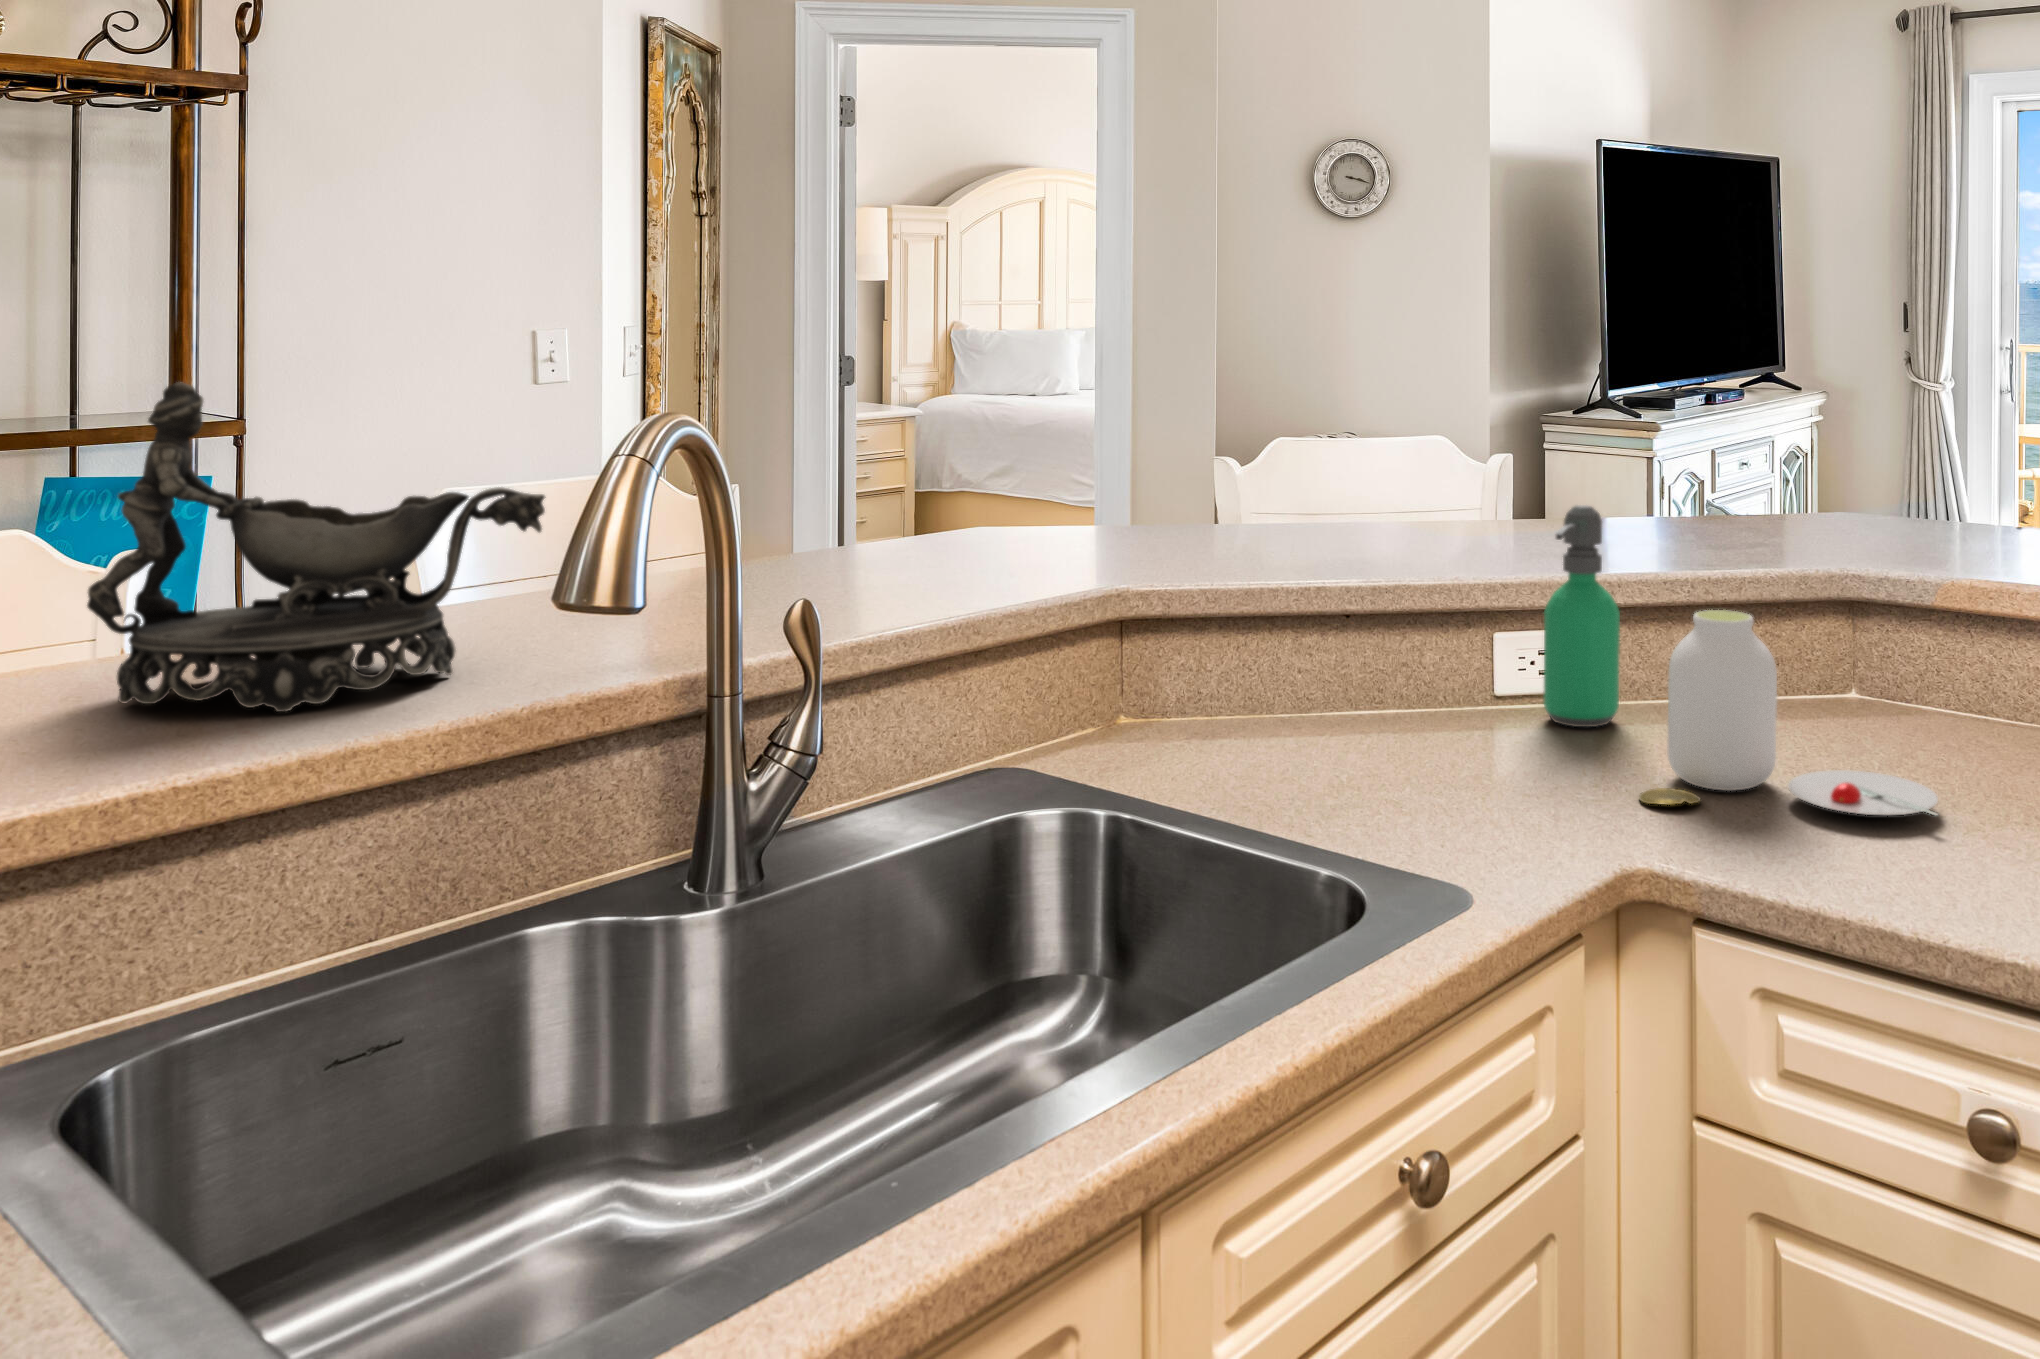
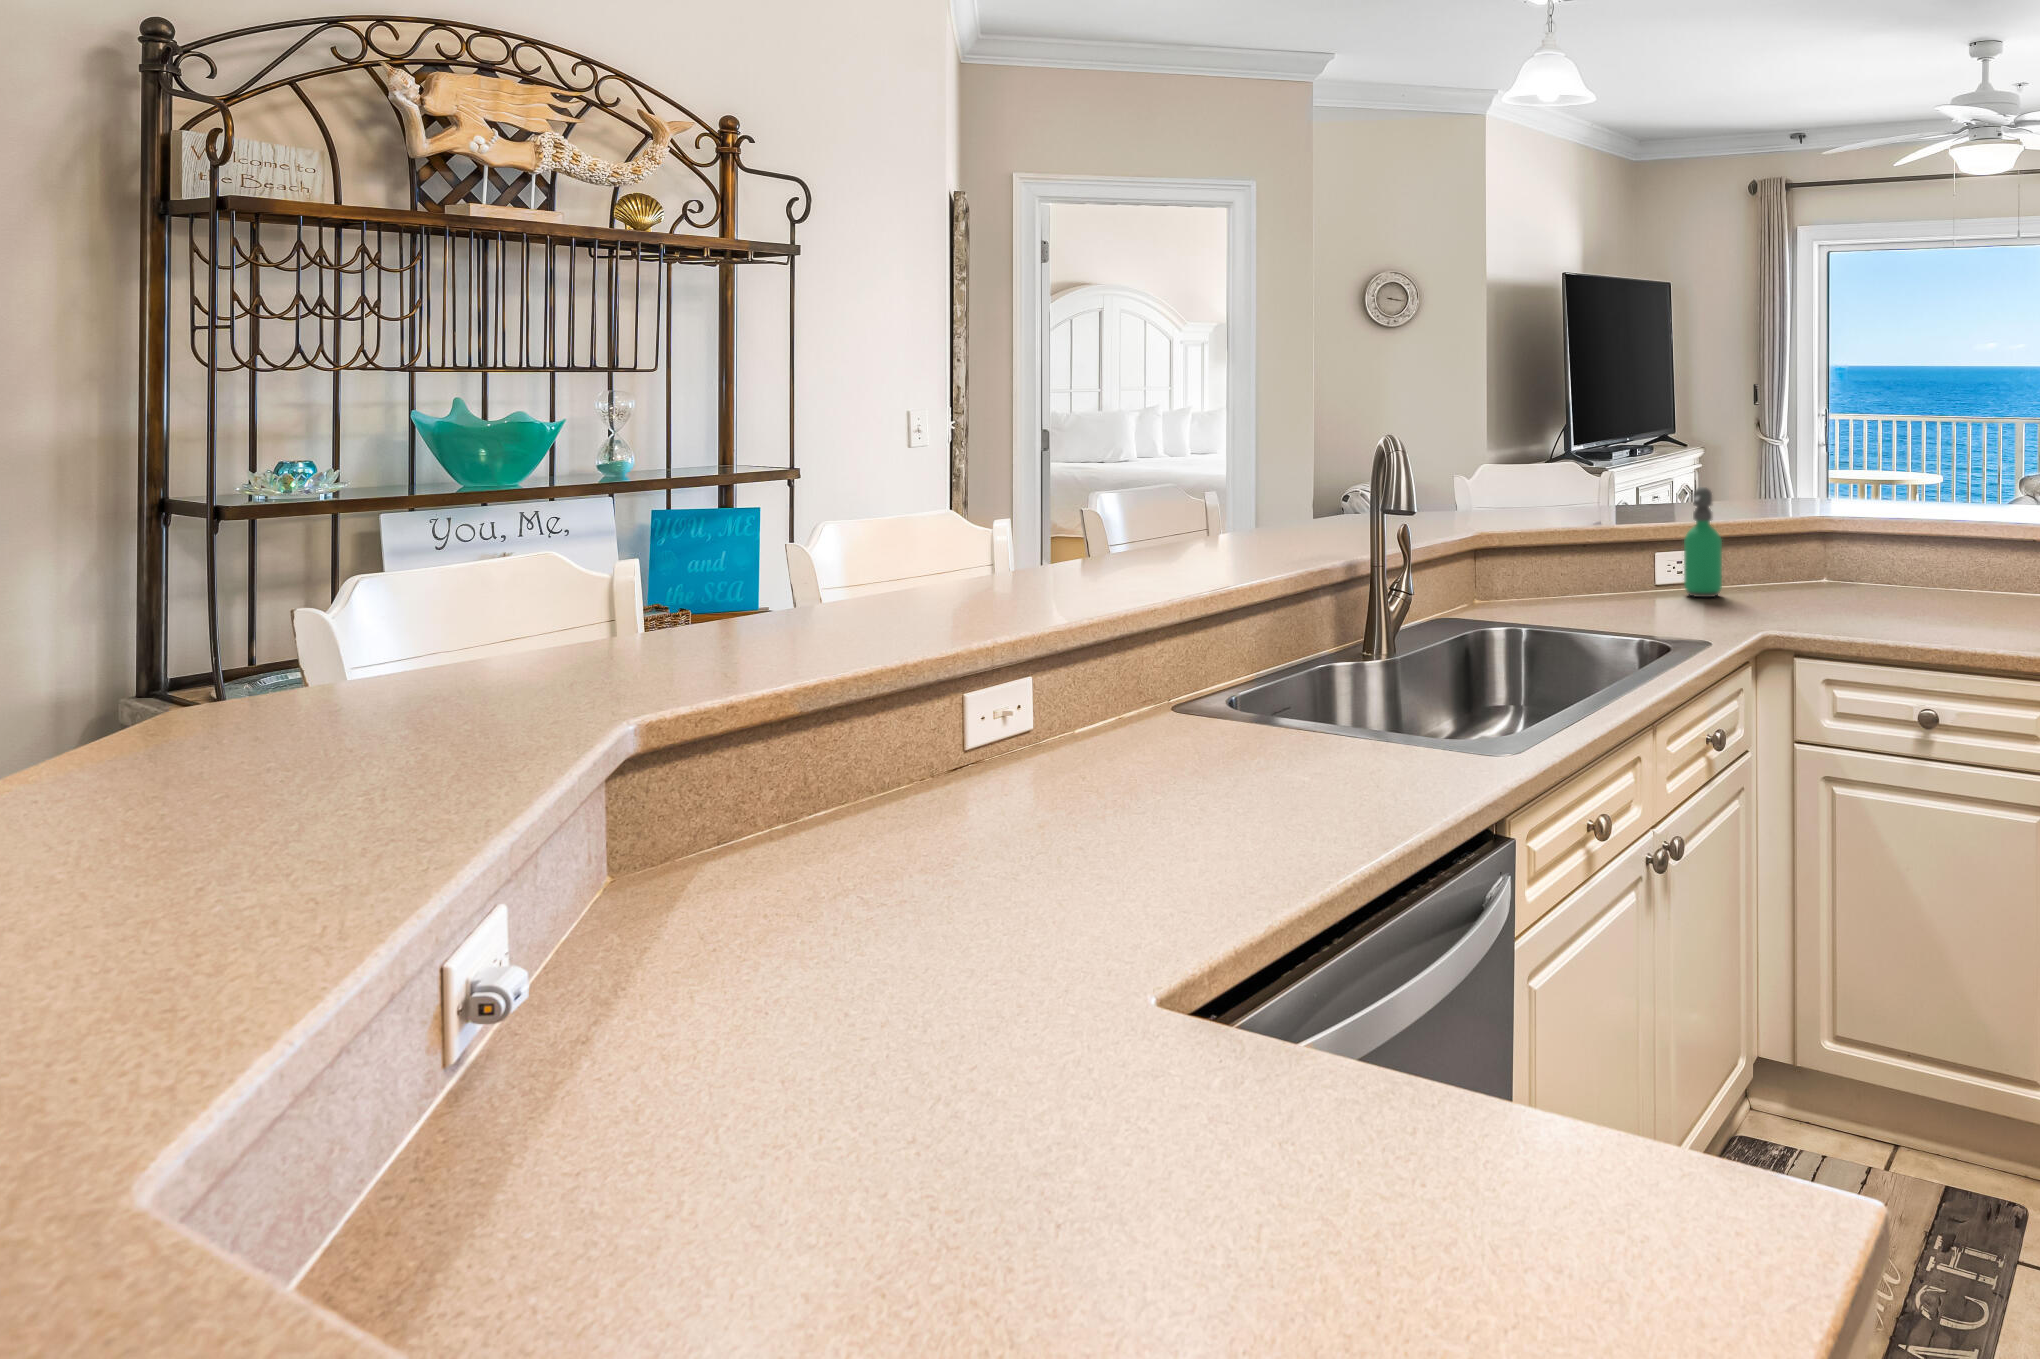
decorative bowl: present [87,383,546,712] -> none [1121,428,1285,574]
jar: present [1639,610,1938,815] -> none [1754,531,1889,617]

